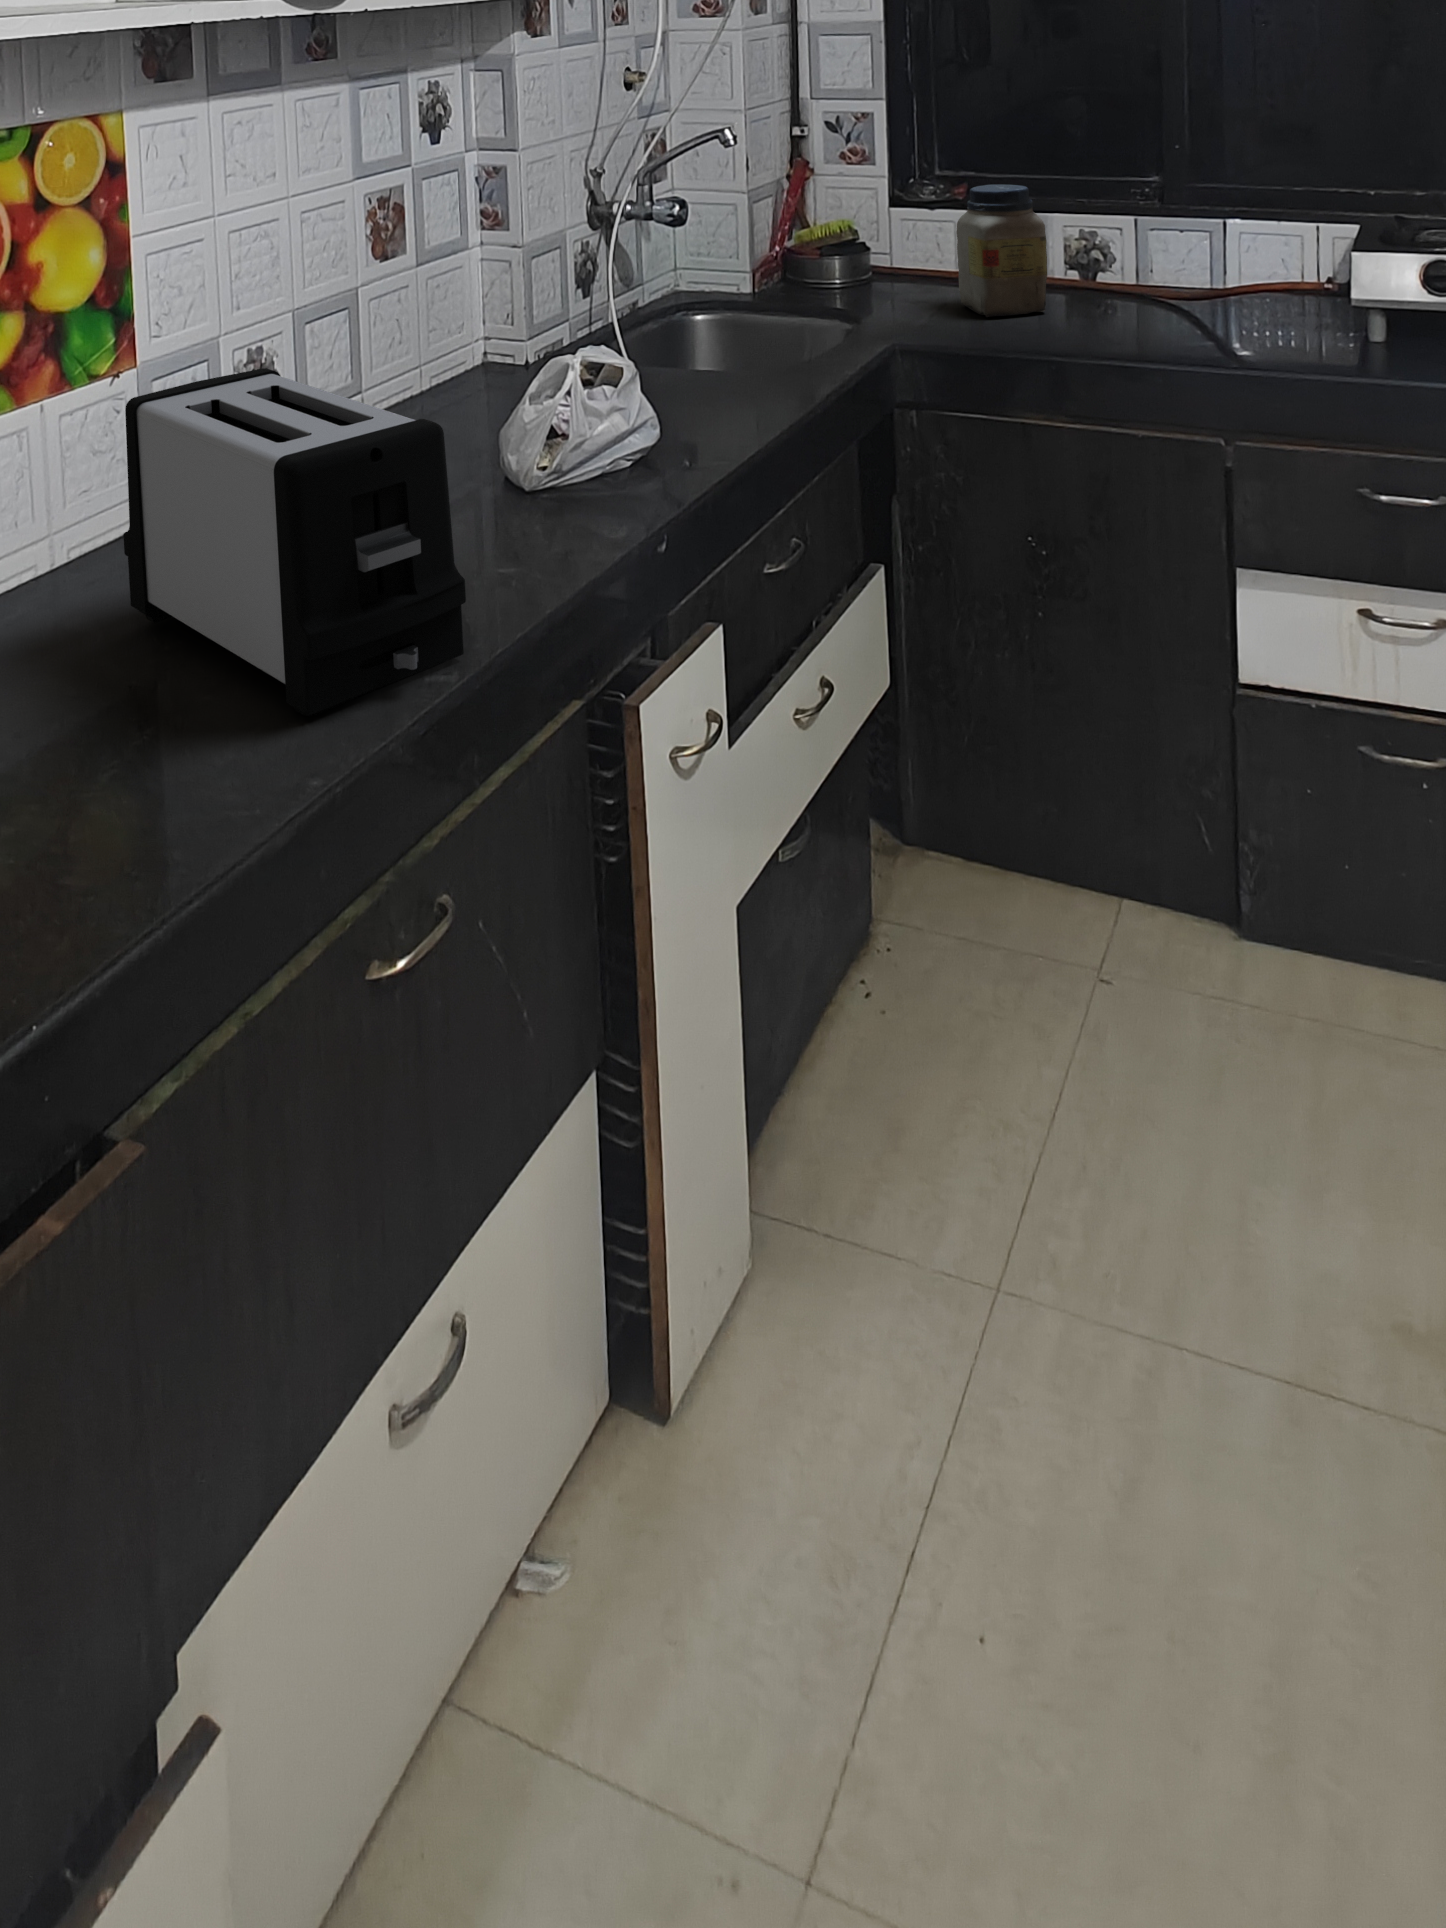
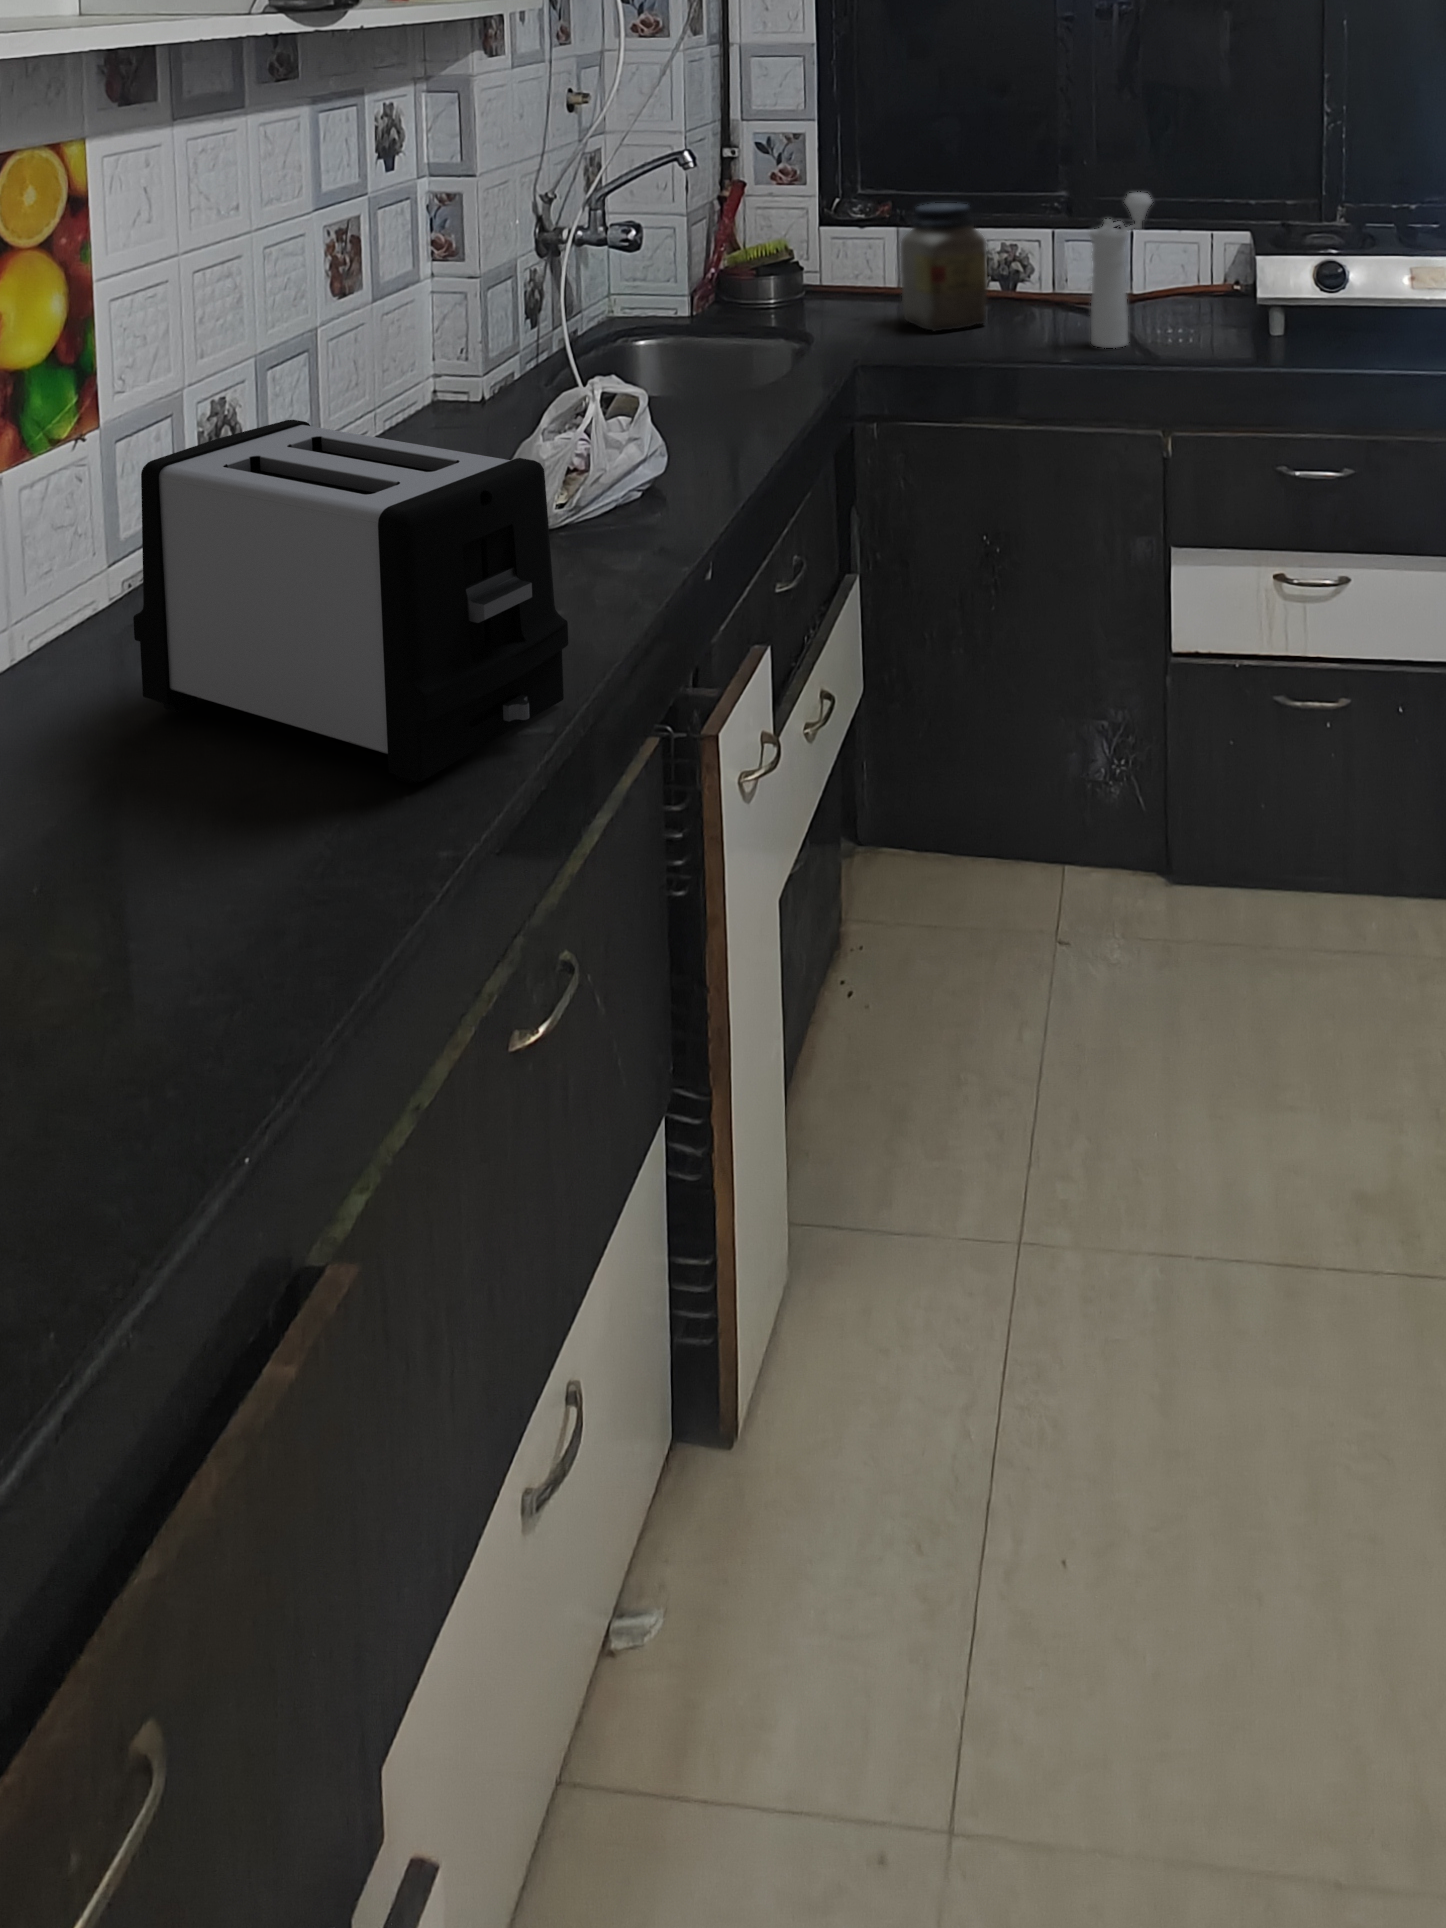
pepper mill: none [1147,178,1226,344] -> present [1090,193,1152,348]

